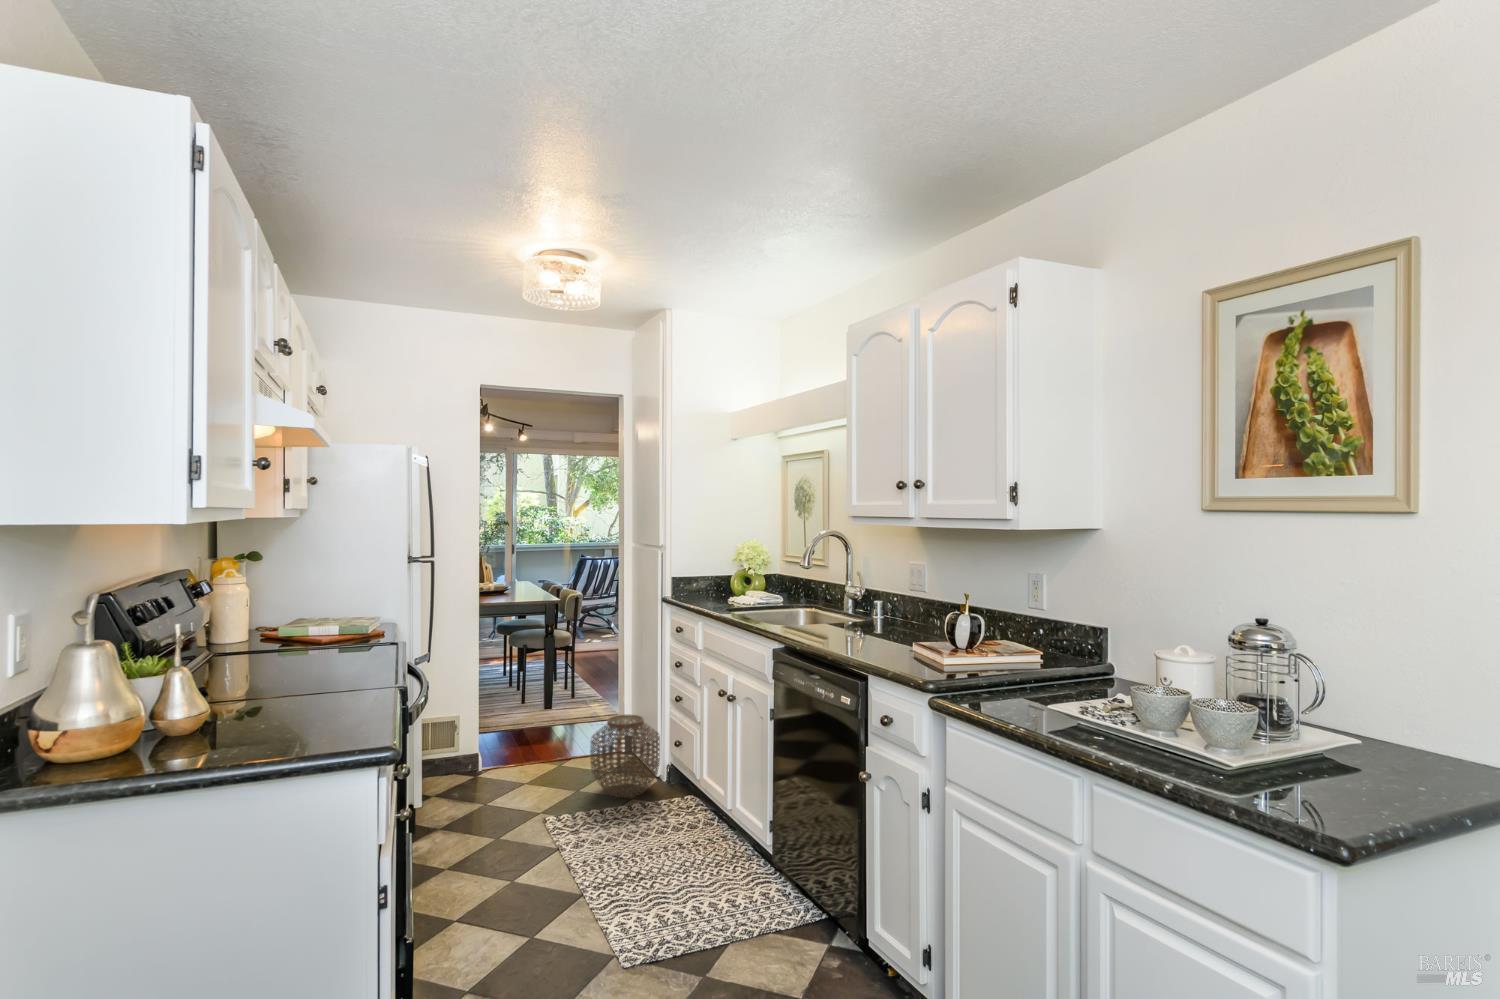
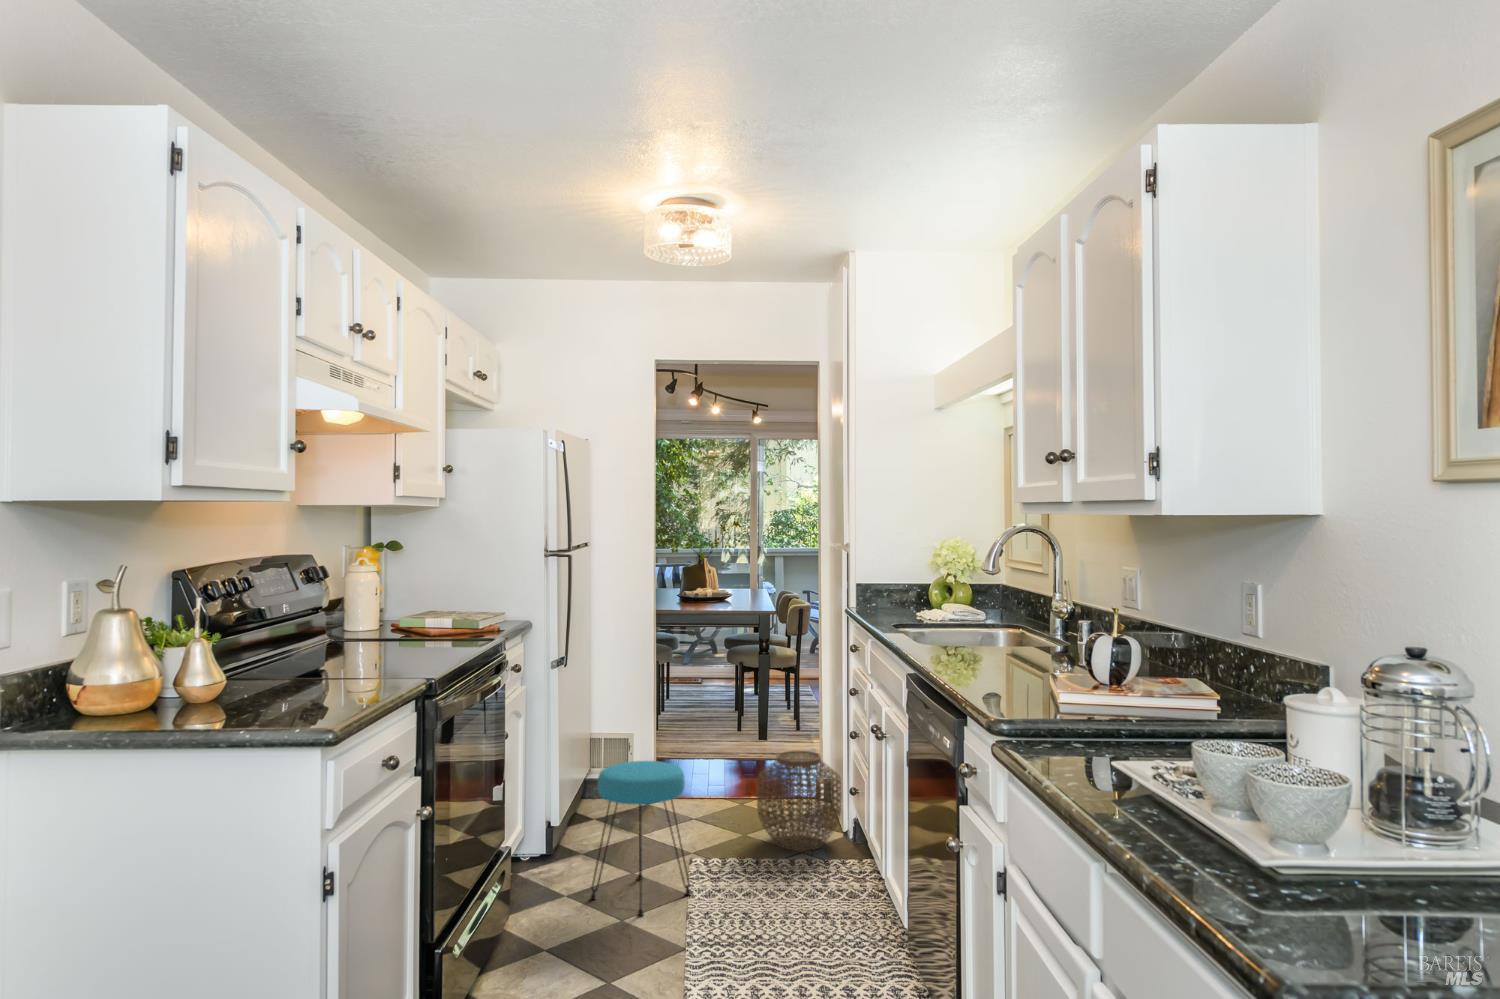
stool: none [471,737,560,873] -> present [590,761,690,915]

